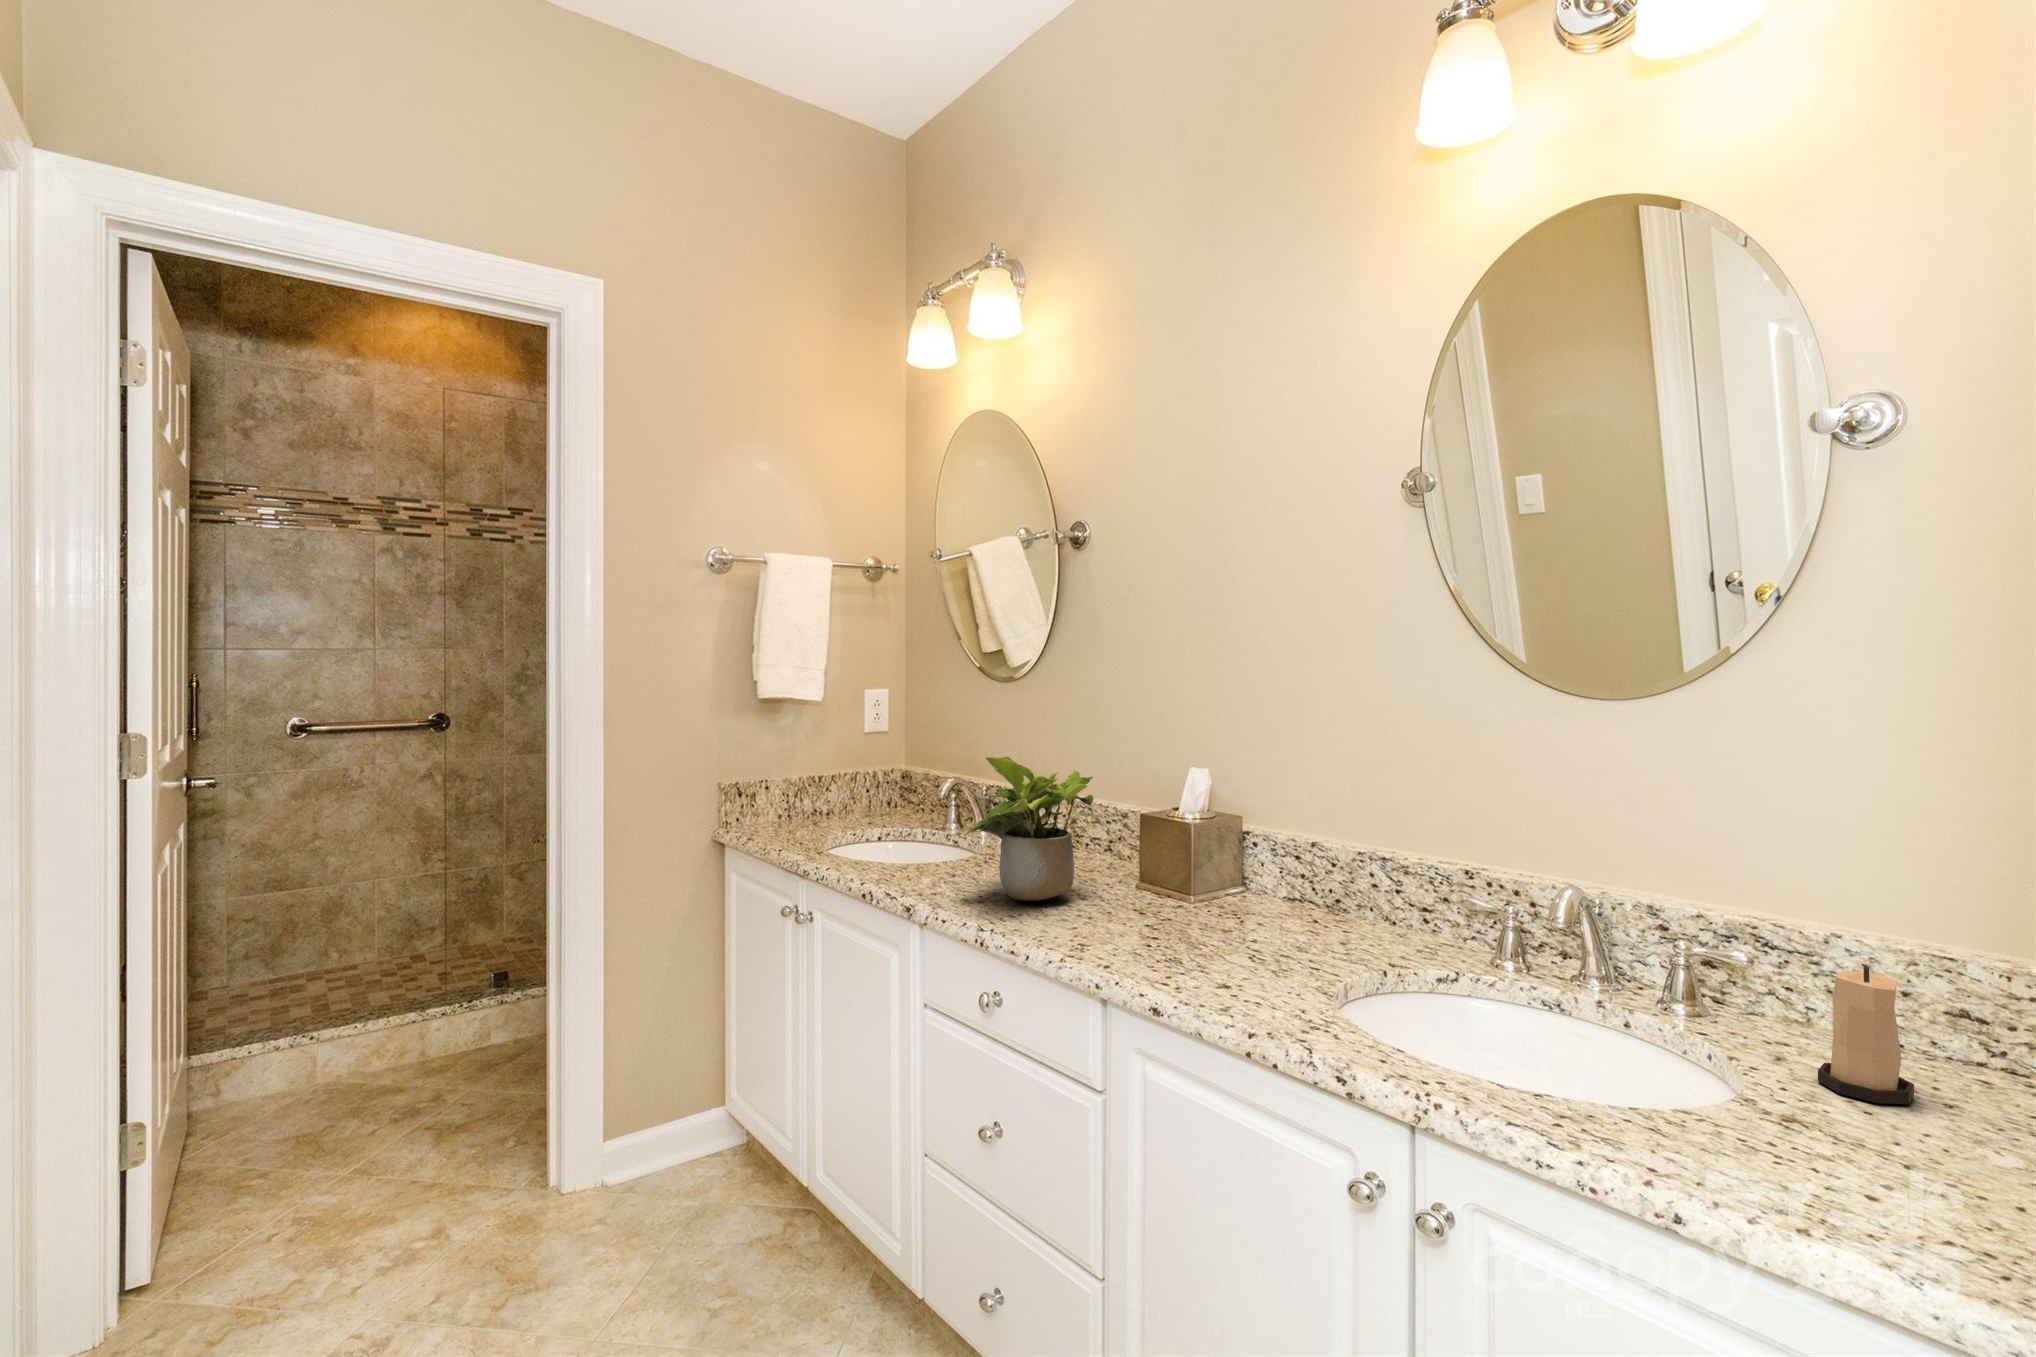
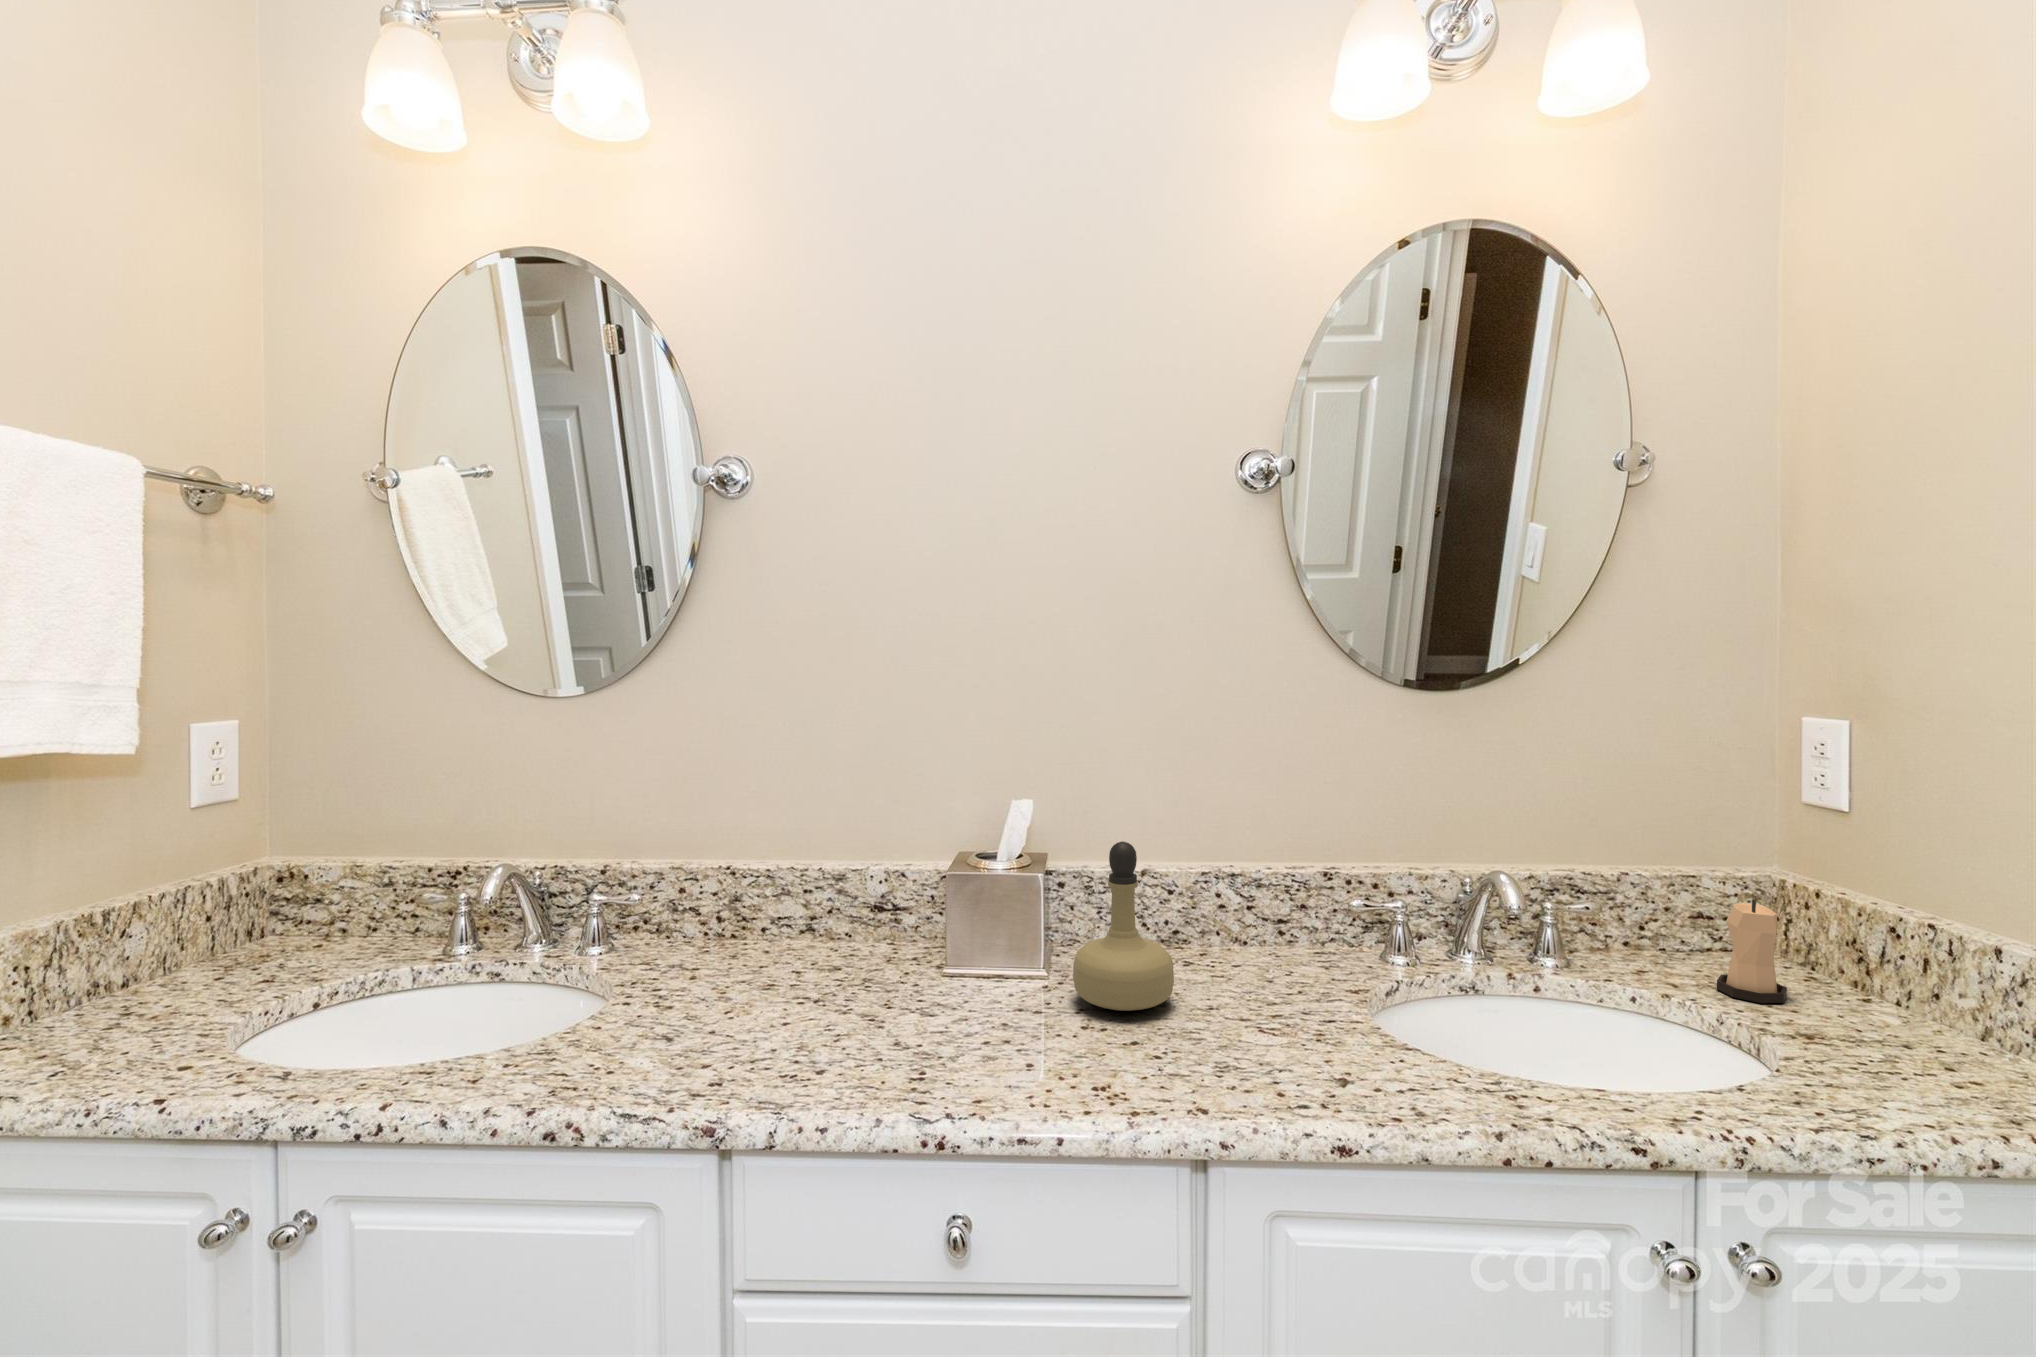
potted plant: present [965,757,1094,902] -> none [773,830,966,1050]
perfume bottle: none [1161,794,1242,927] -> present [1073,841,1174,1011]

